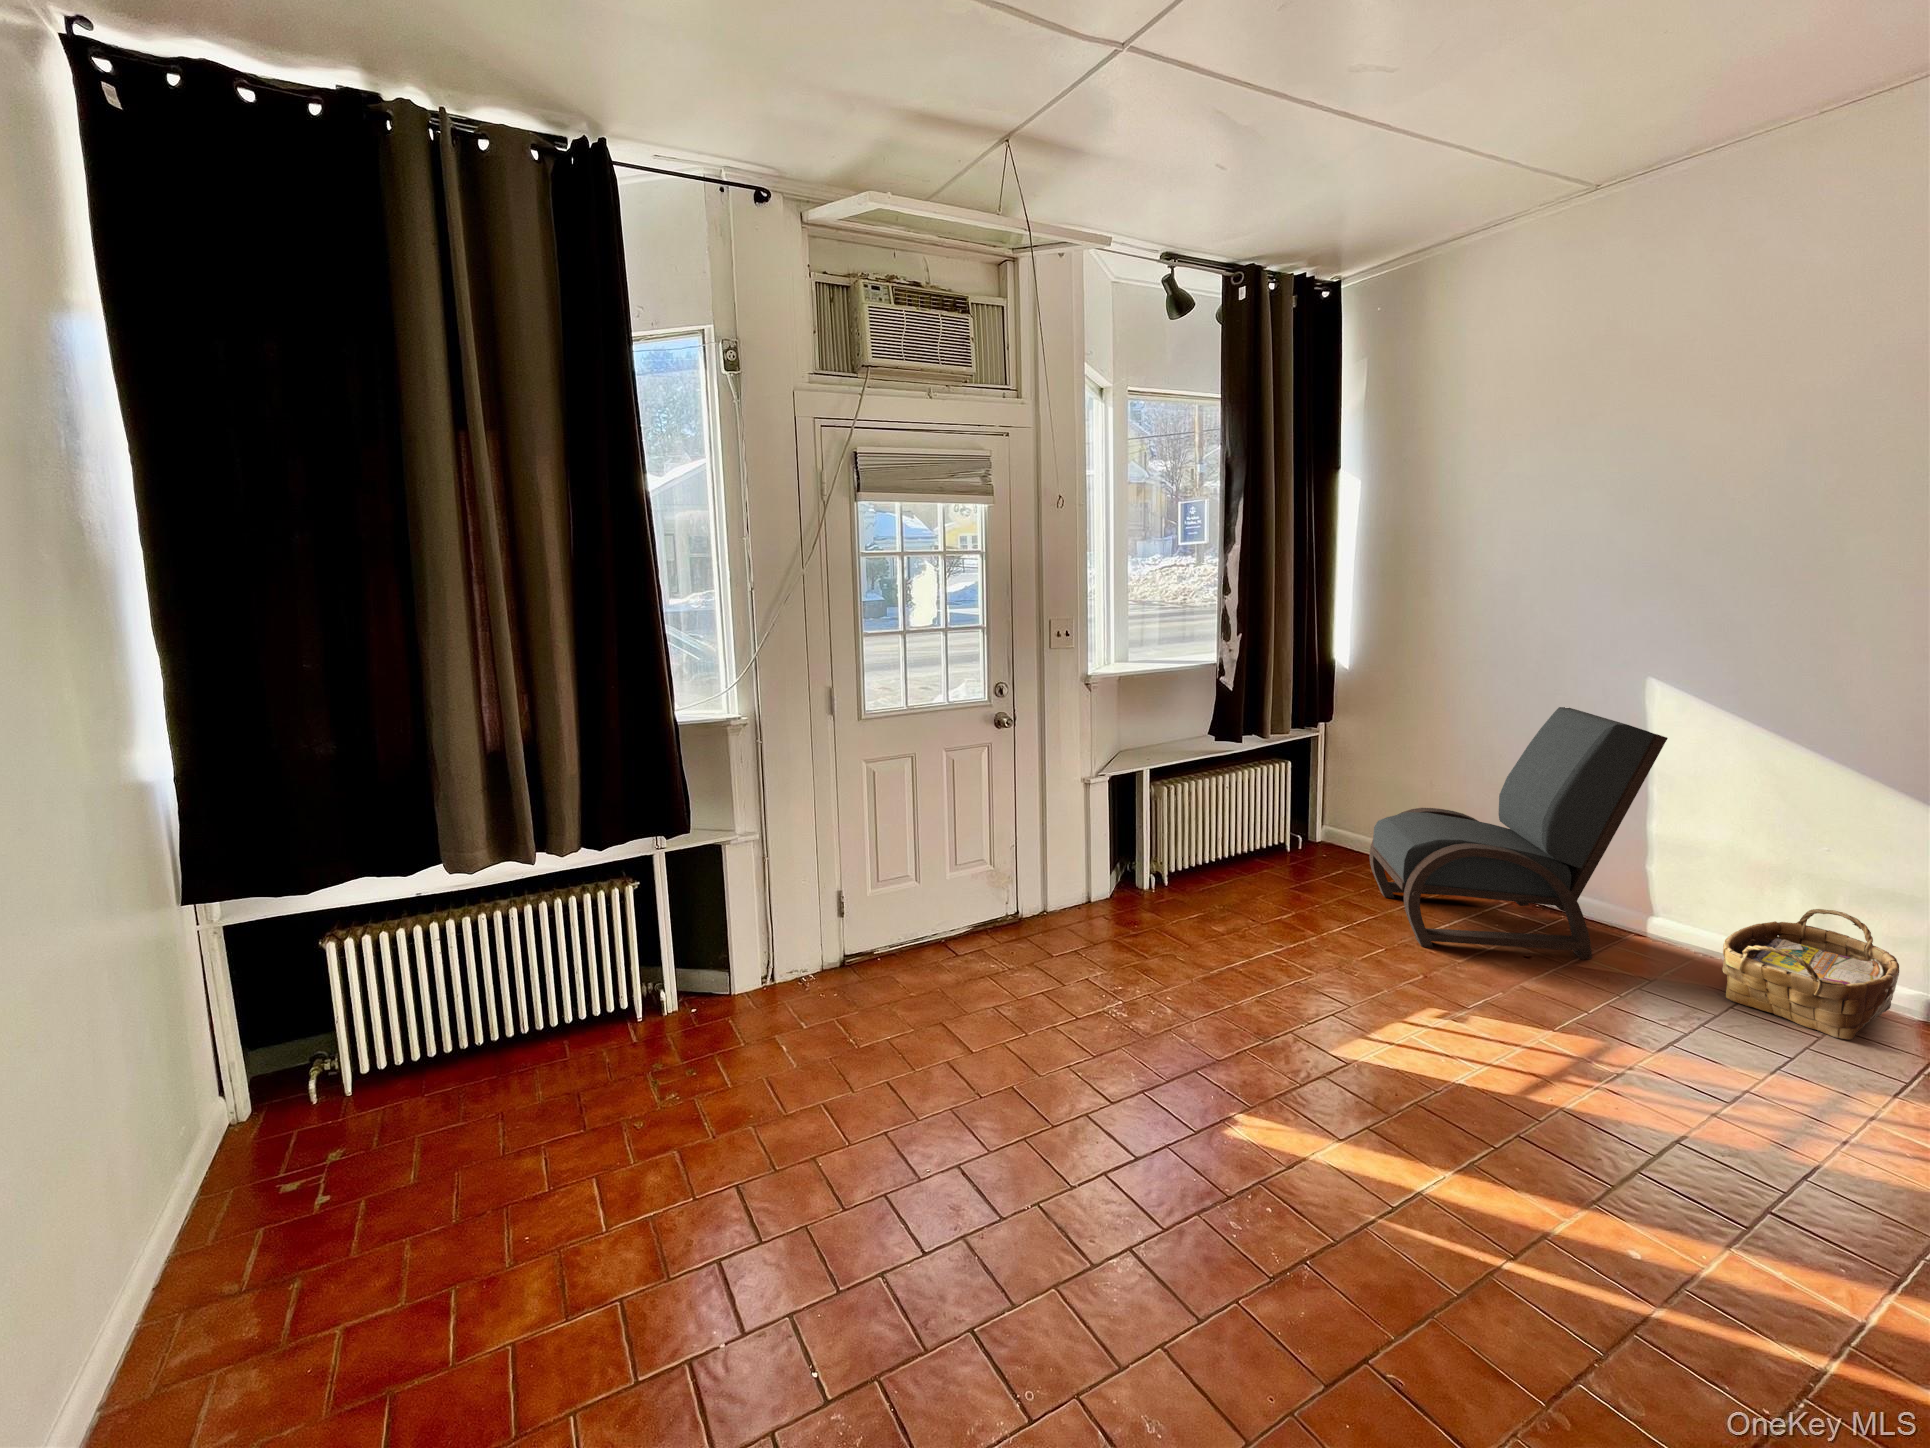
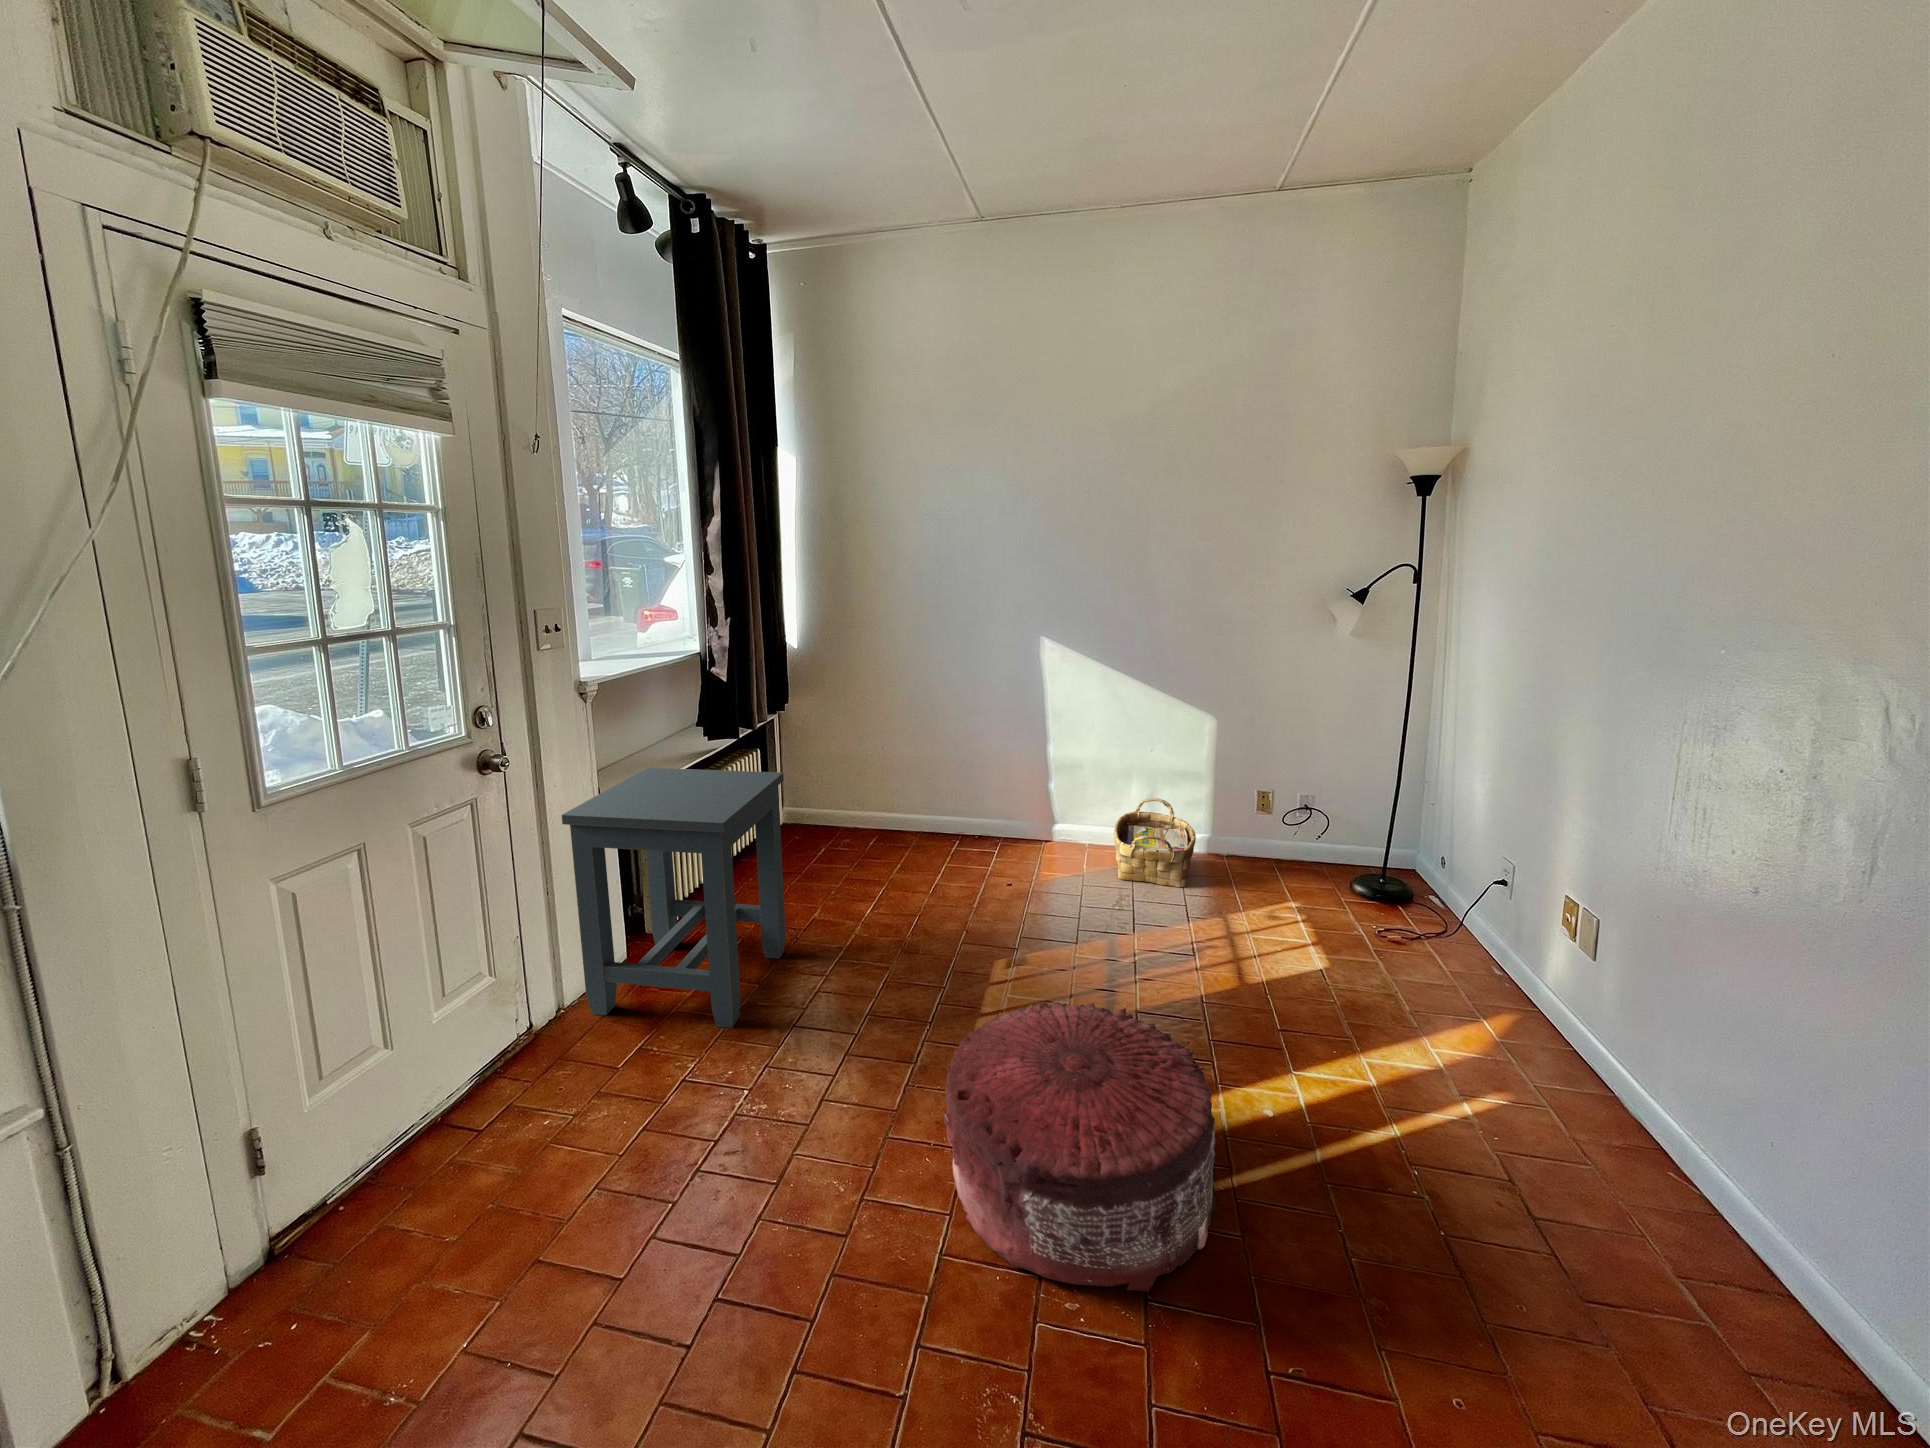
lounge chair: present [1369,707,1668,959] -> none [859,670,1067,905]
side table: none [1049,751,1239,965] -> present [562,768,786,1028]
pouf: none [1219,1006,1520,1277] -> present [943,1002,1217,1291]

